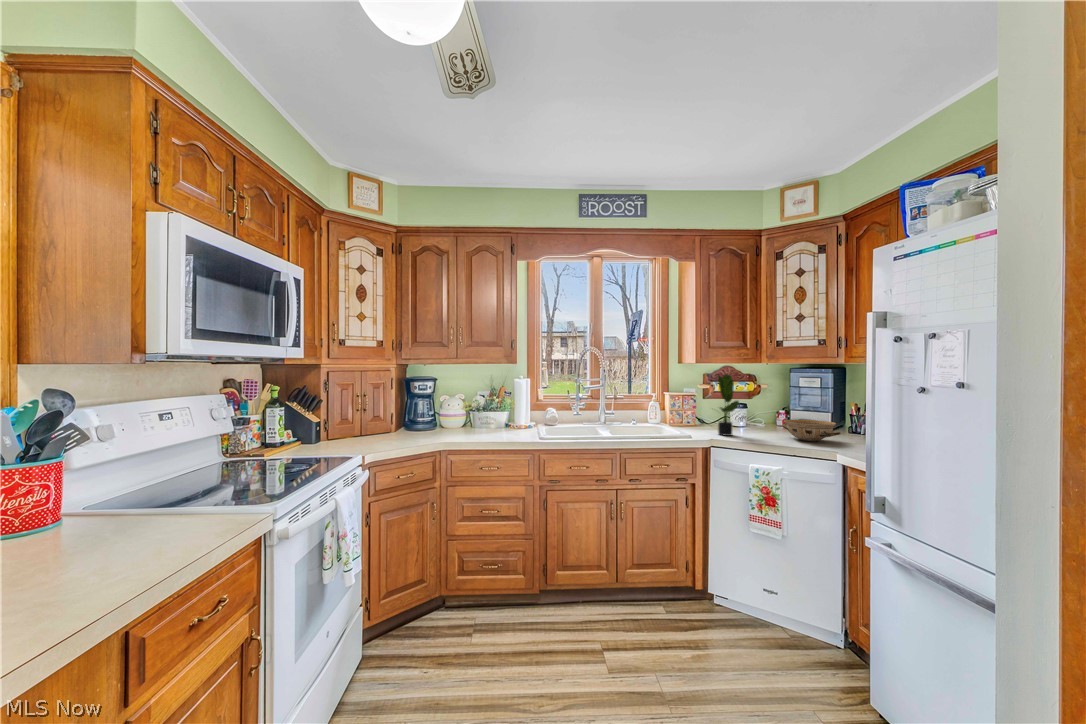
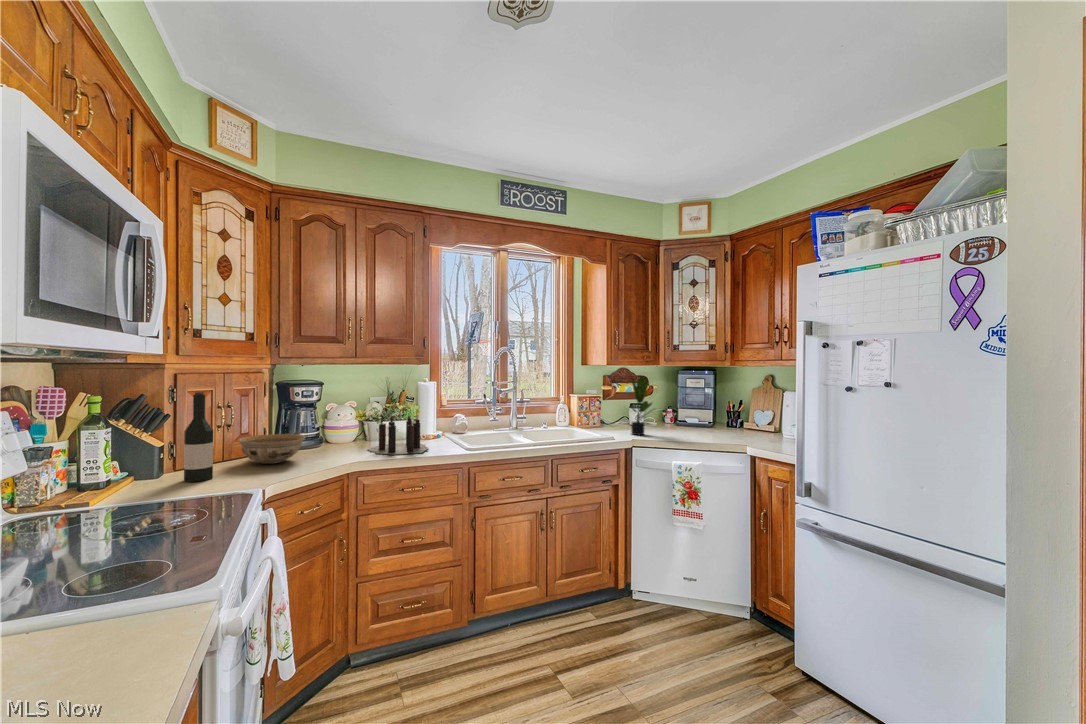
wine bottle: none [326,384,343,447] -> present [184,392,213,482]
candle: none [458,407,522,439] -> present [368,415,429,455]
ceramic bowl: present [782,420,841,441] -> present [238,434,306,464]

